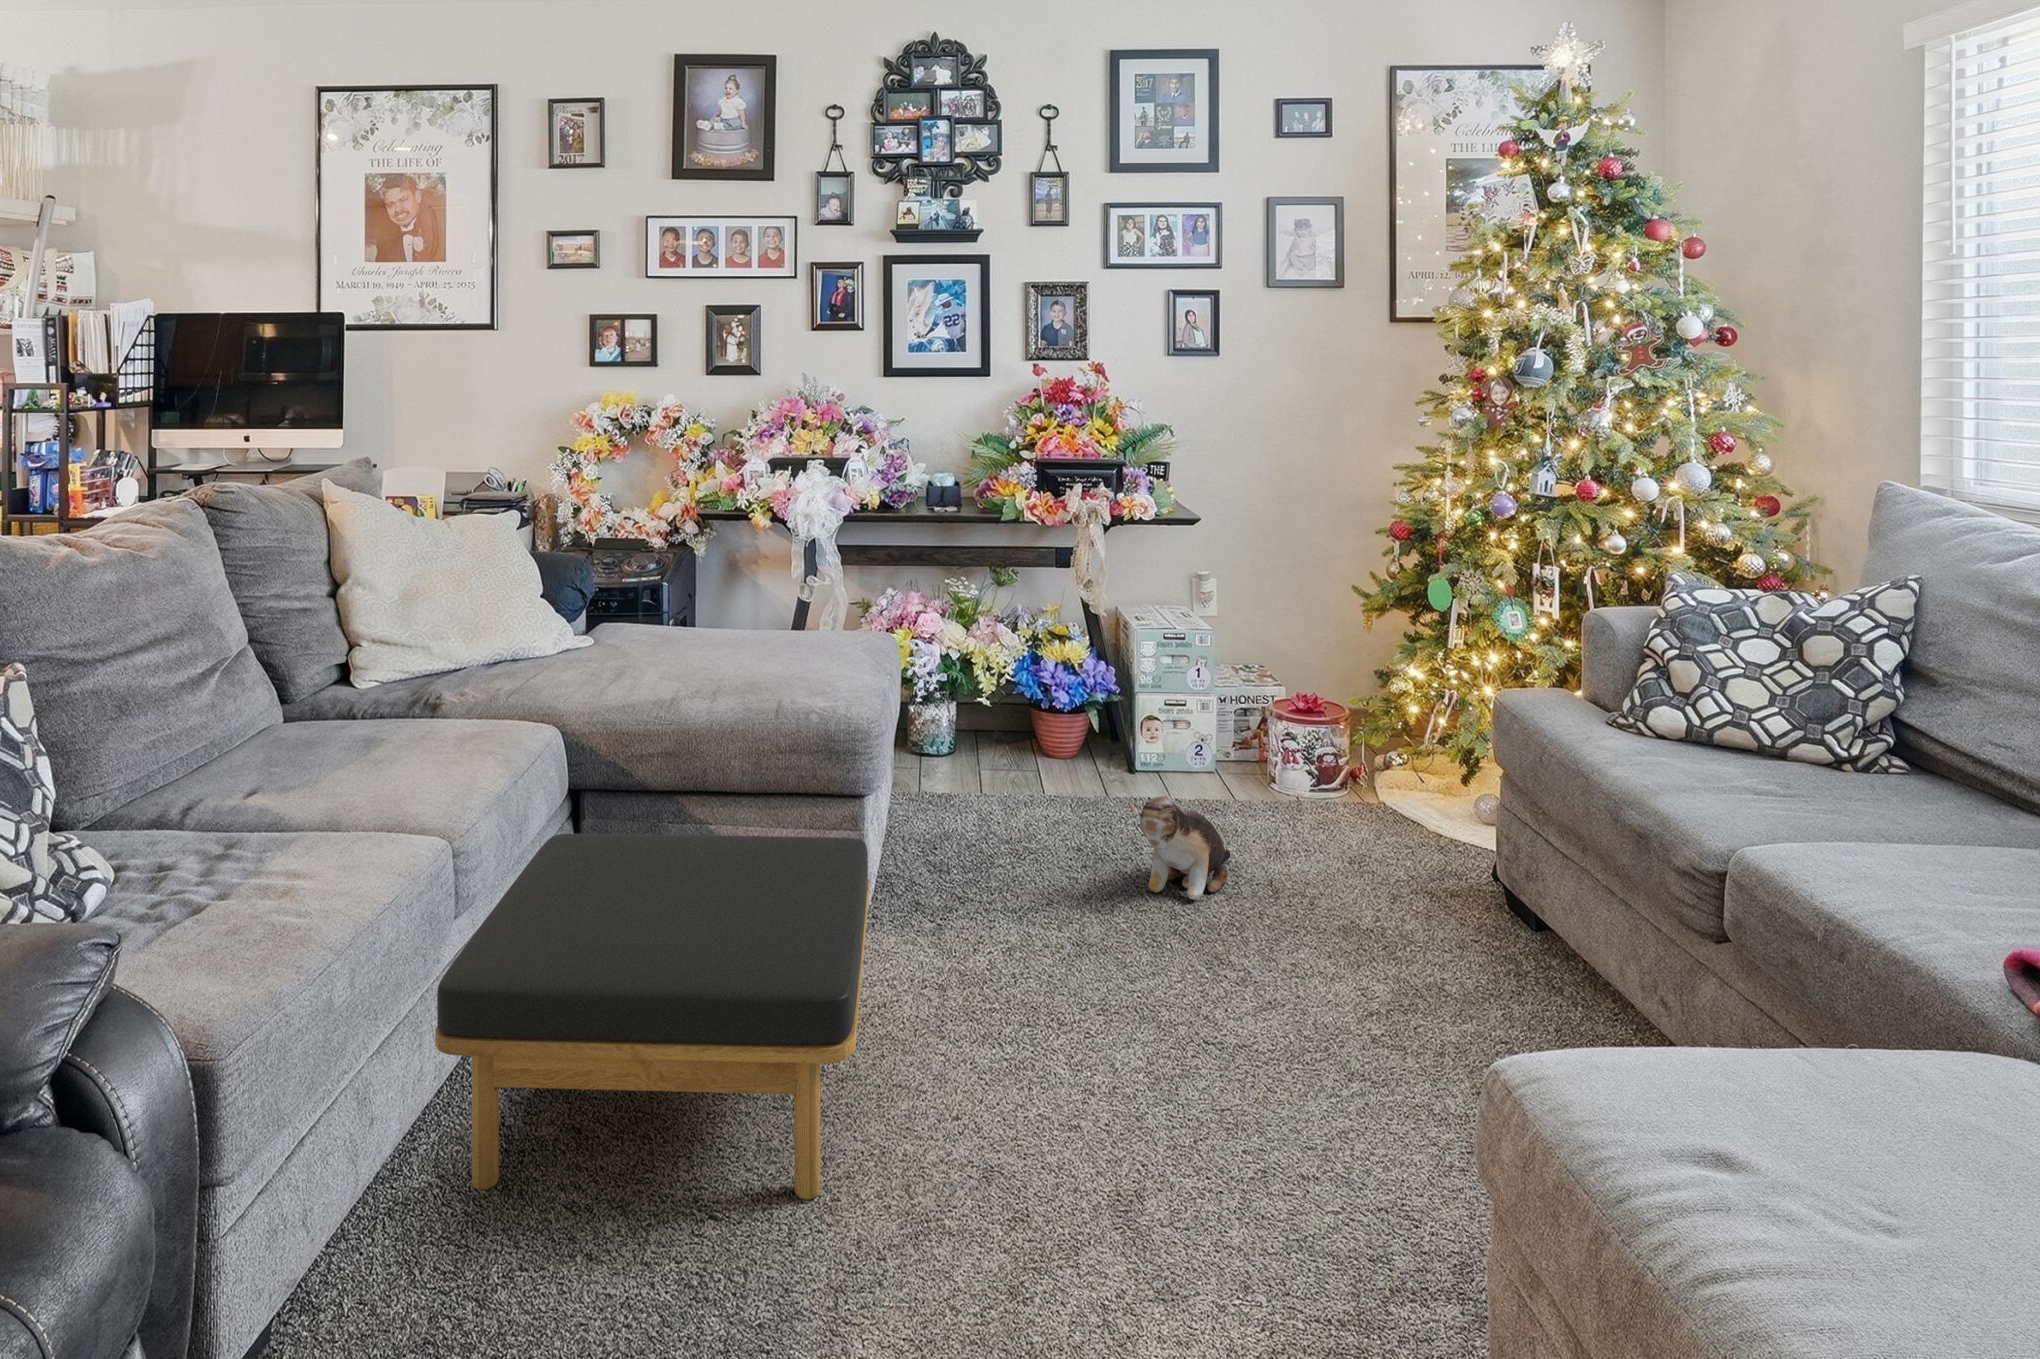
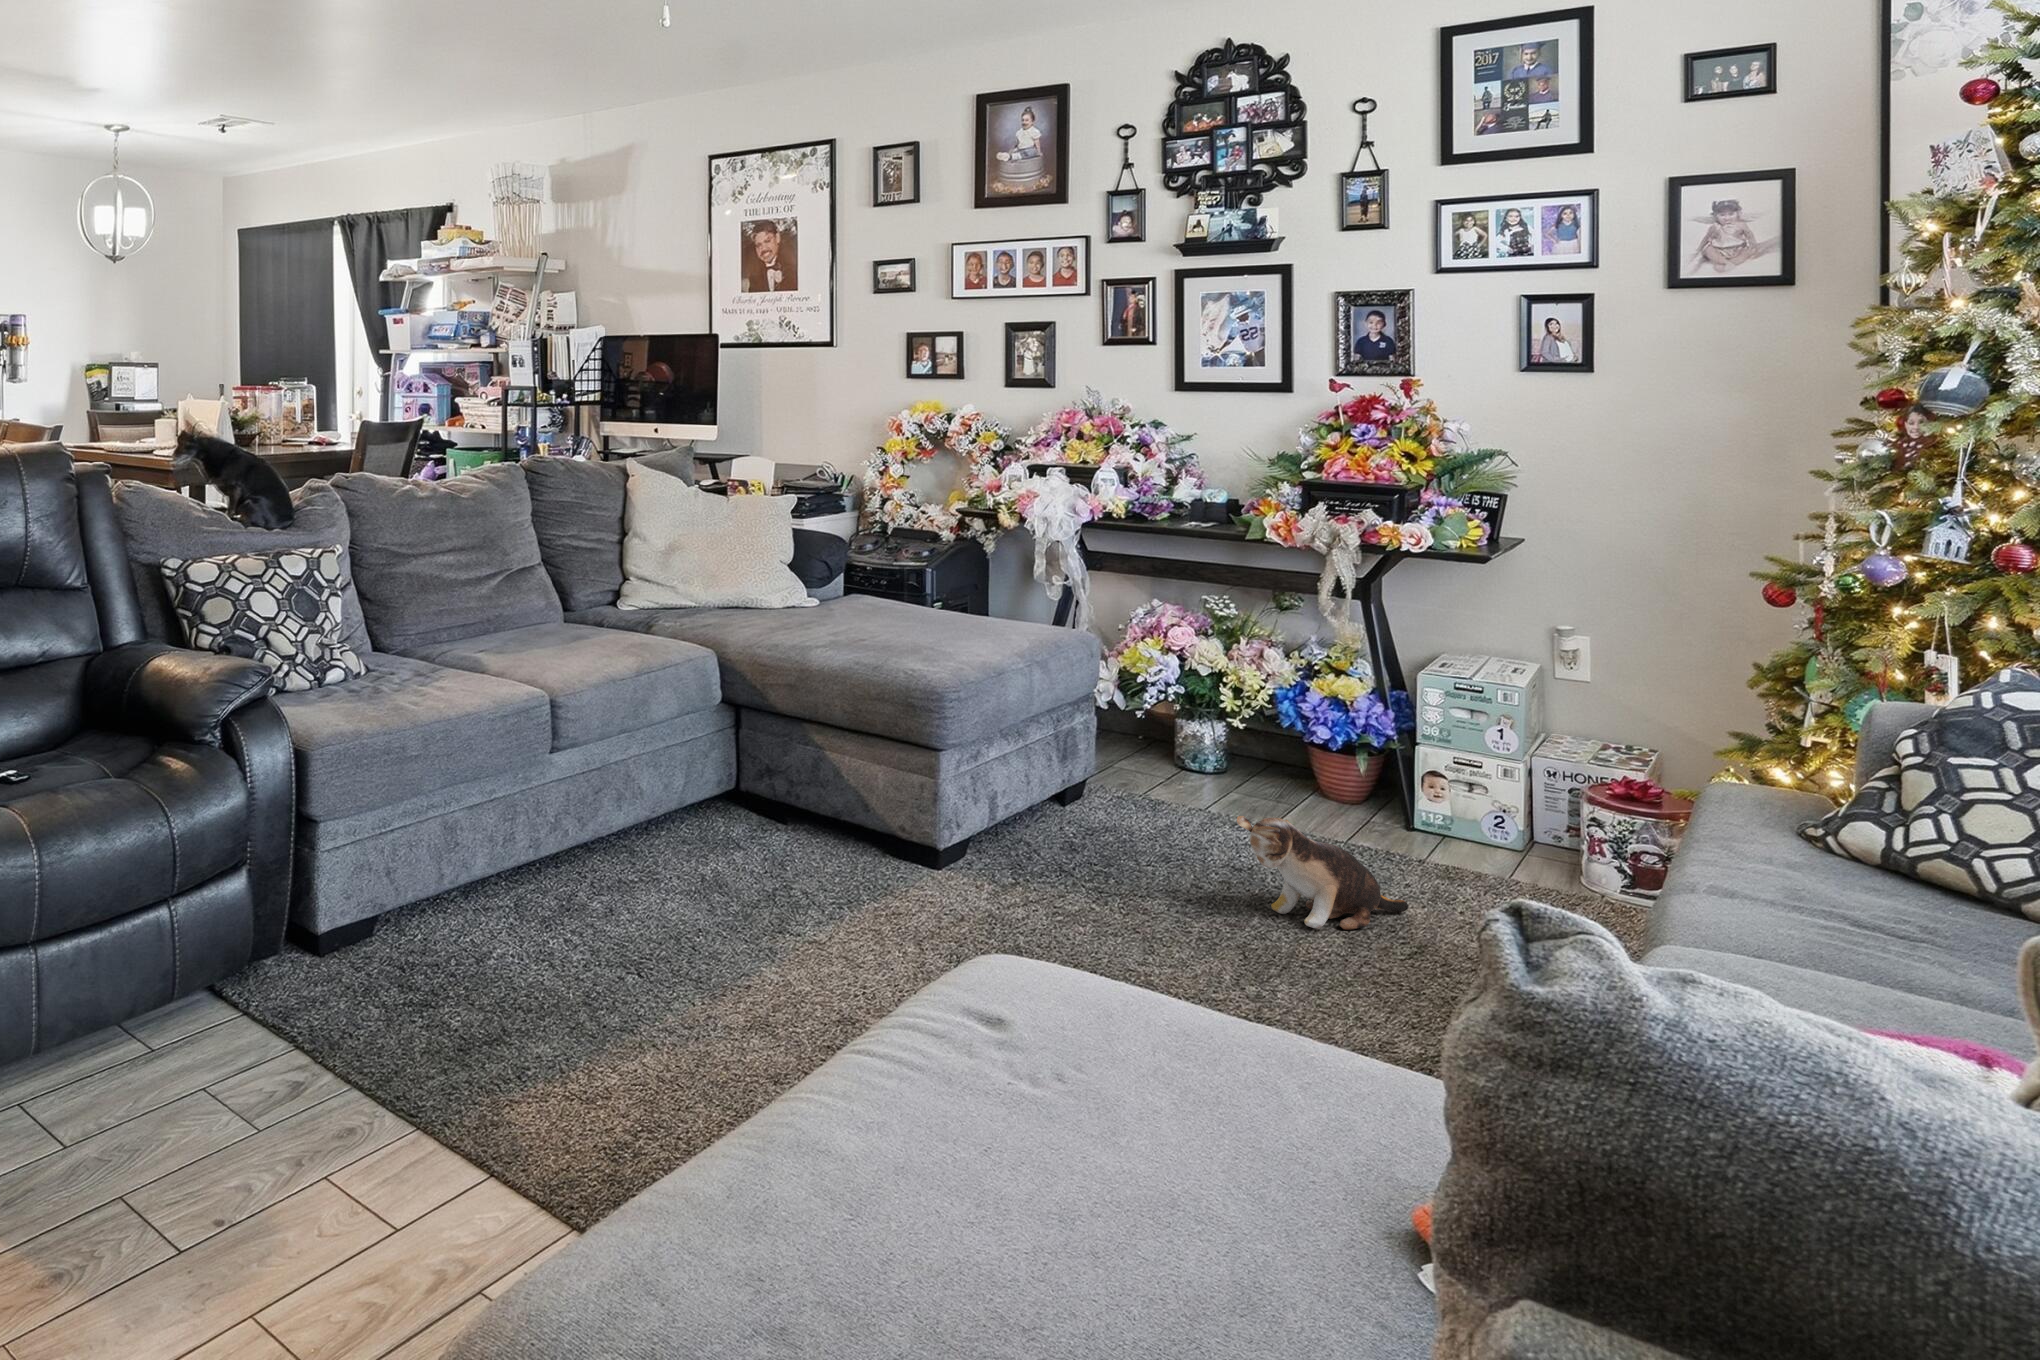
ottoman: present [435,834,869,1200] -> none [553,726,908,983]

